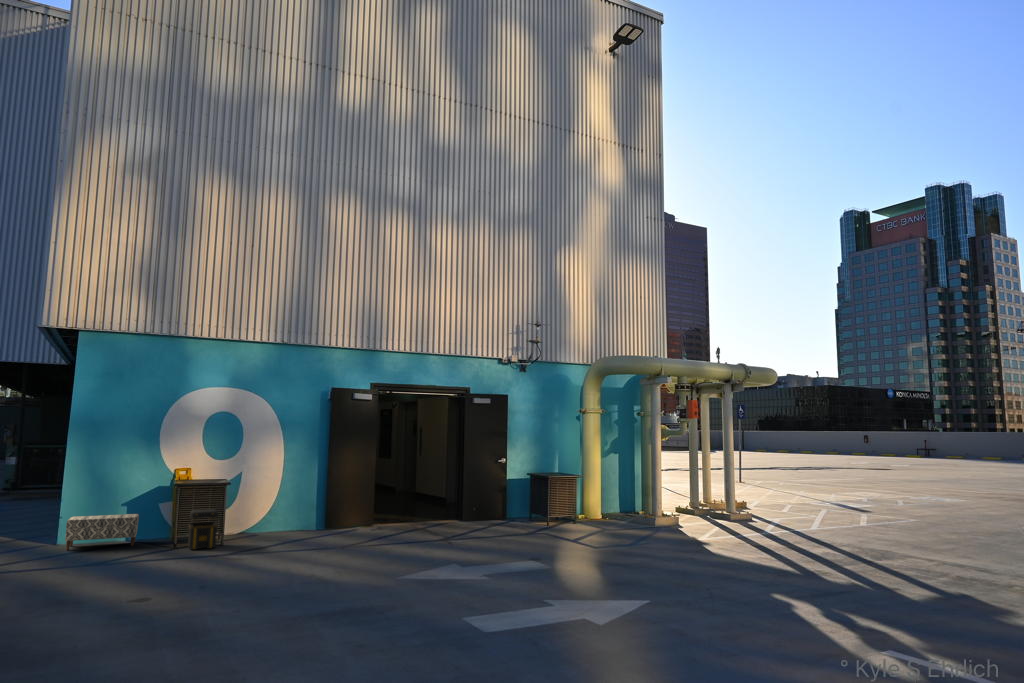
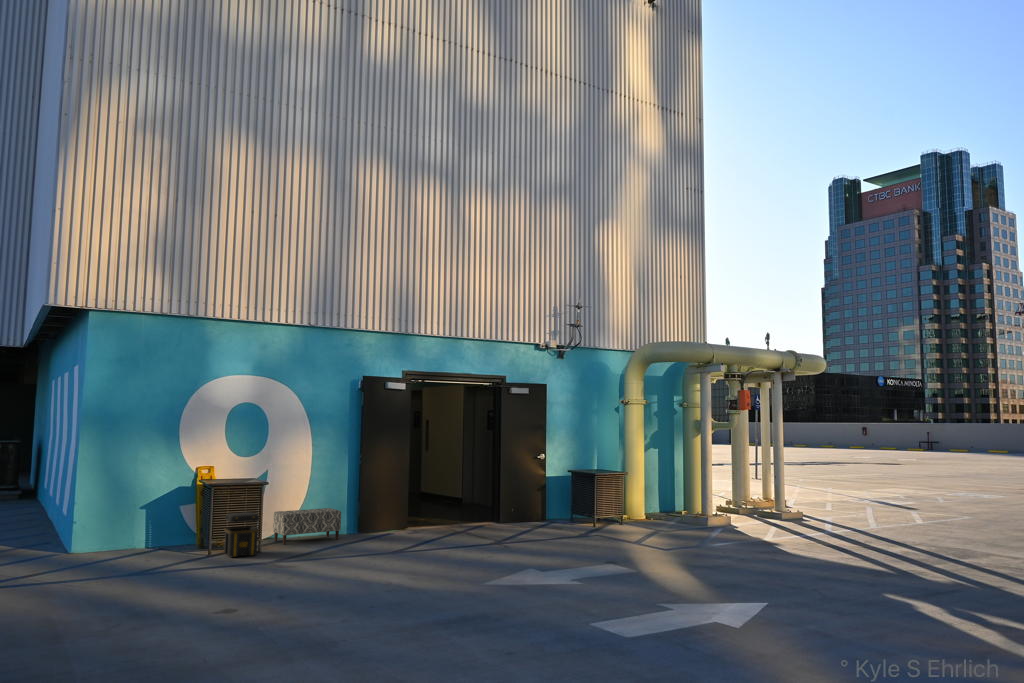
bench: present [65,514,139,550] -> present [273,508,341,545]

